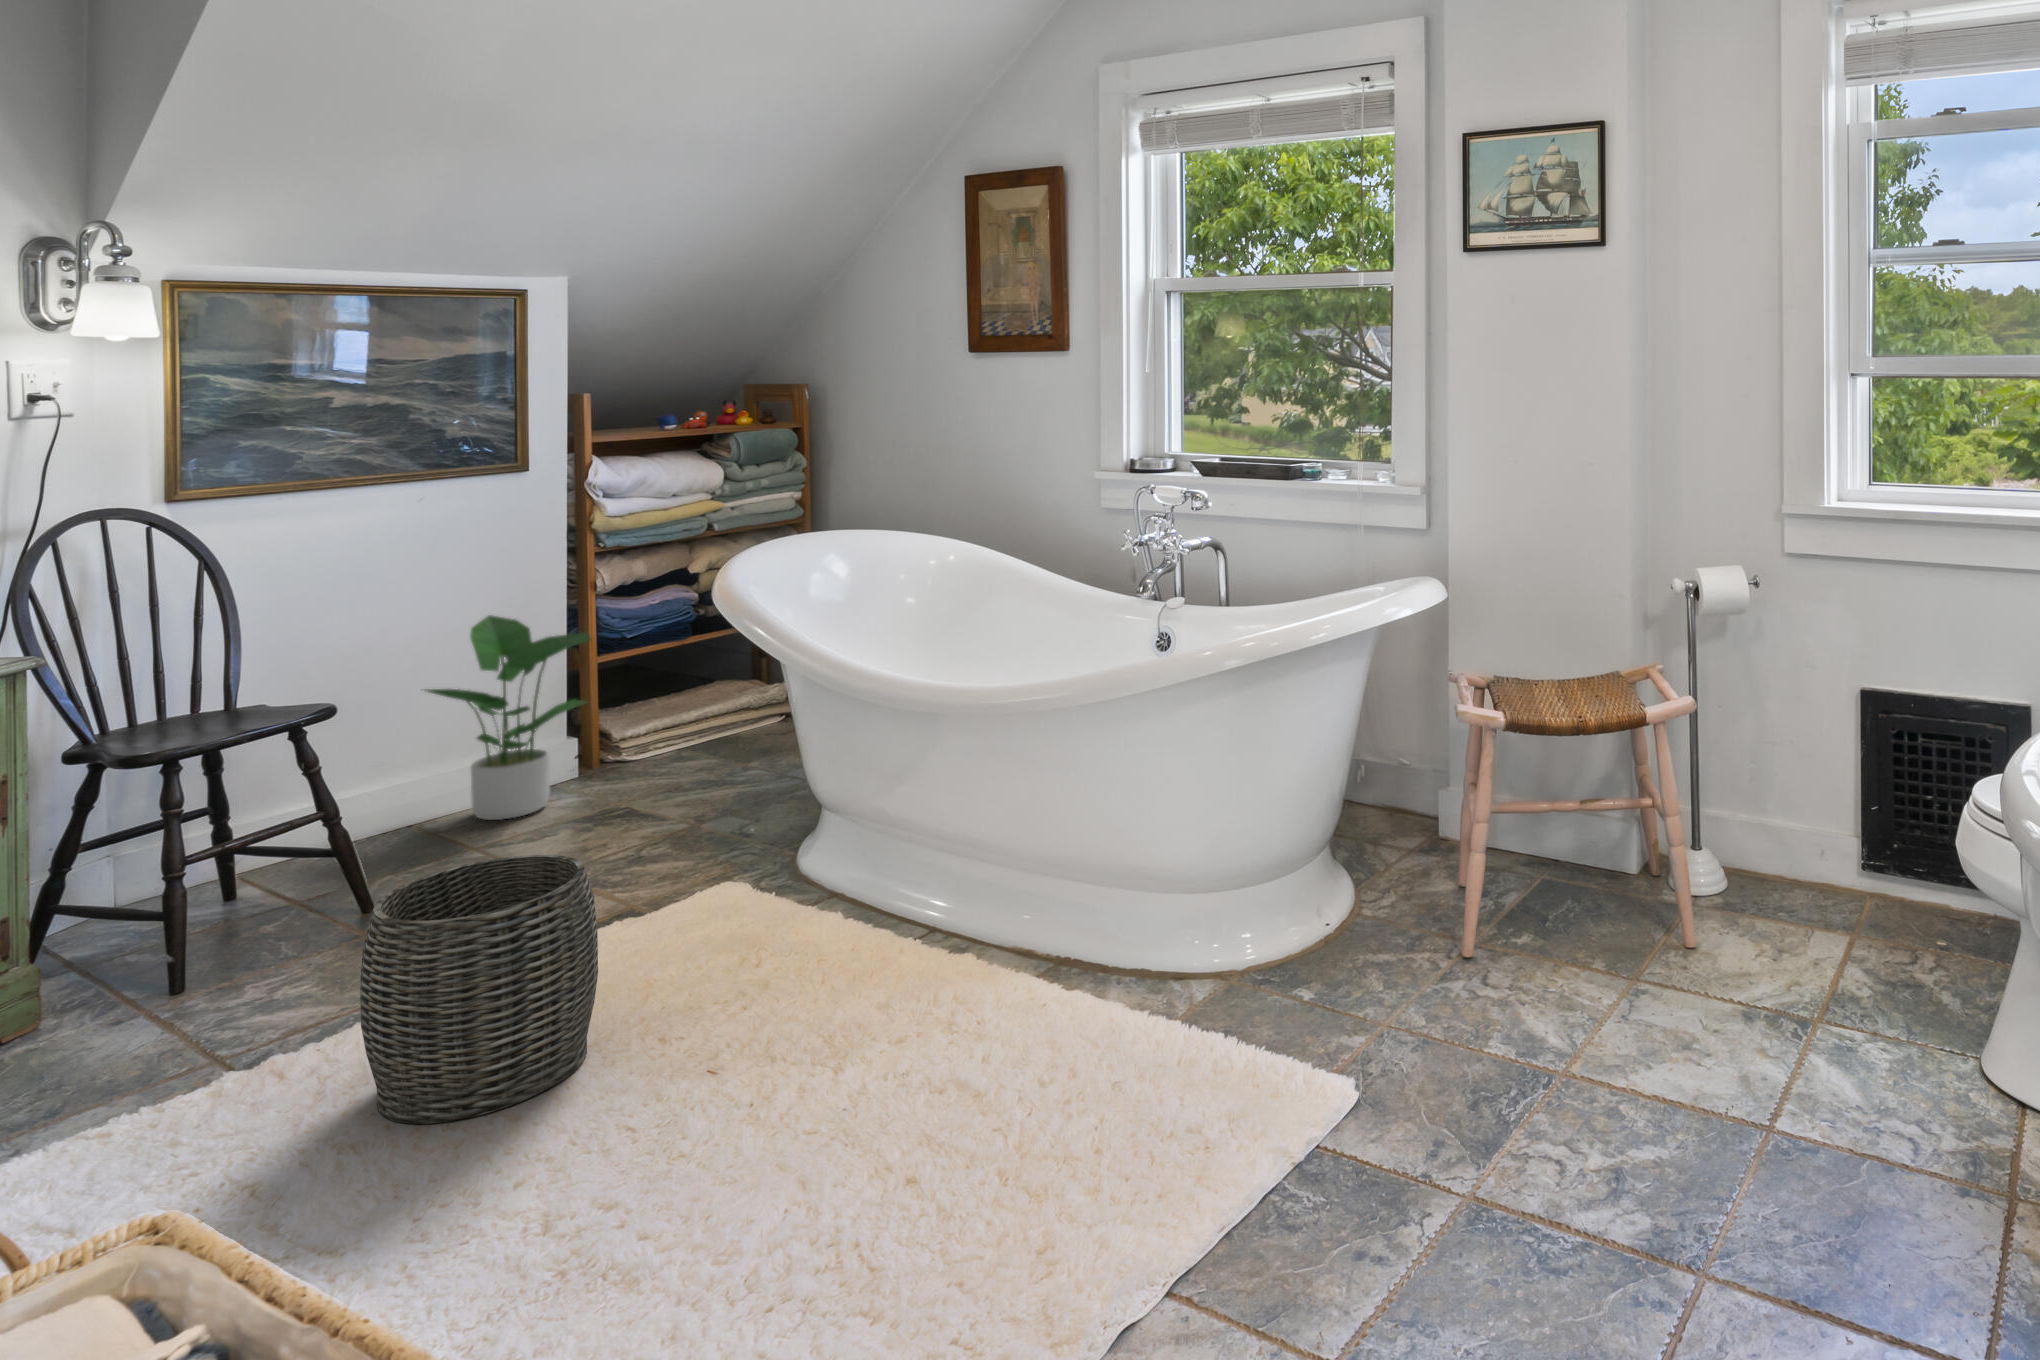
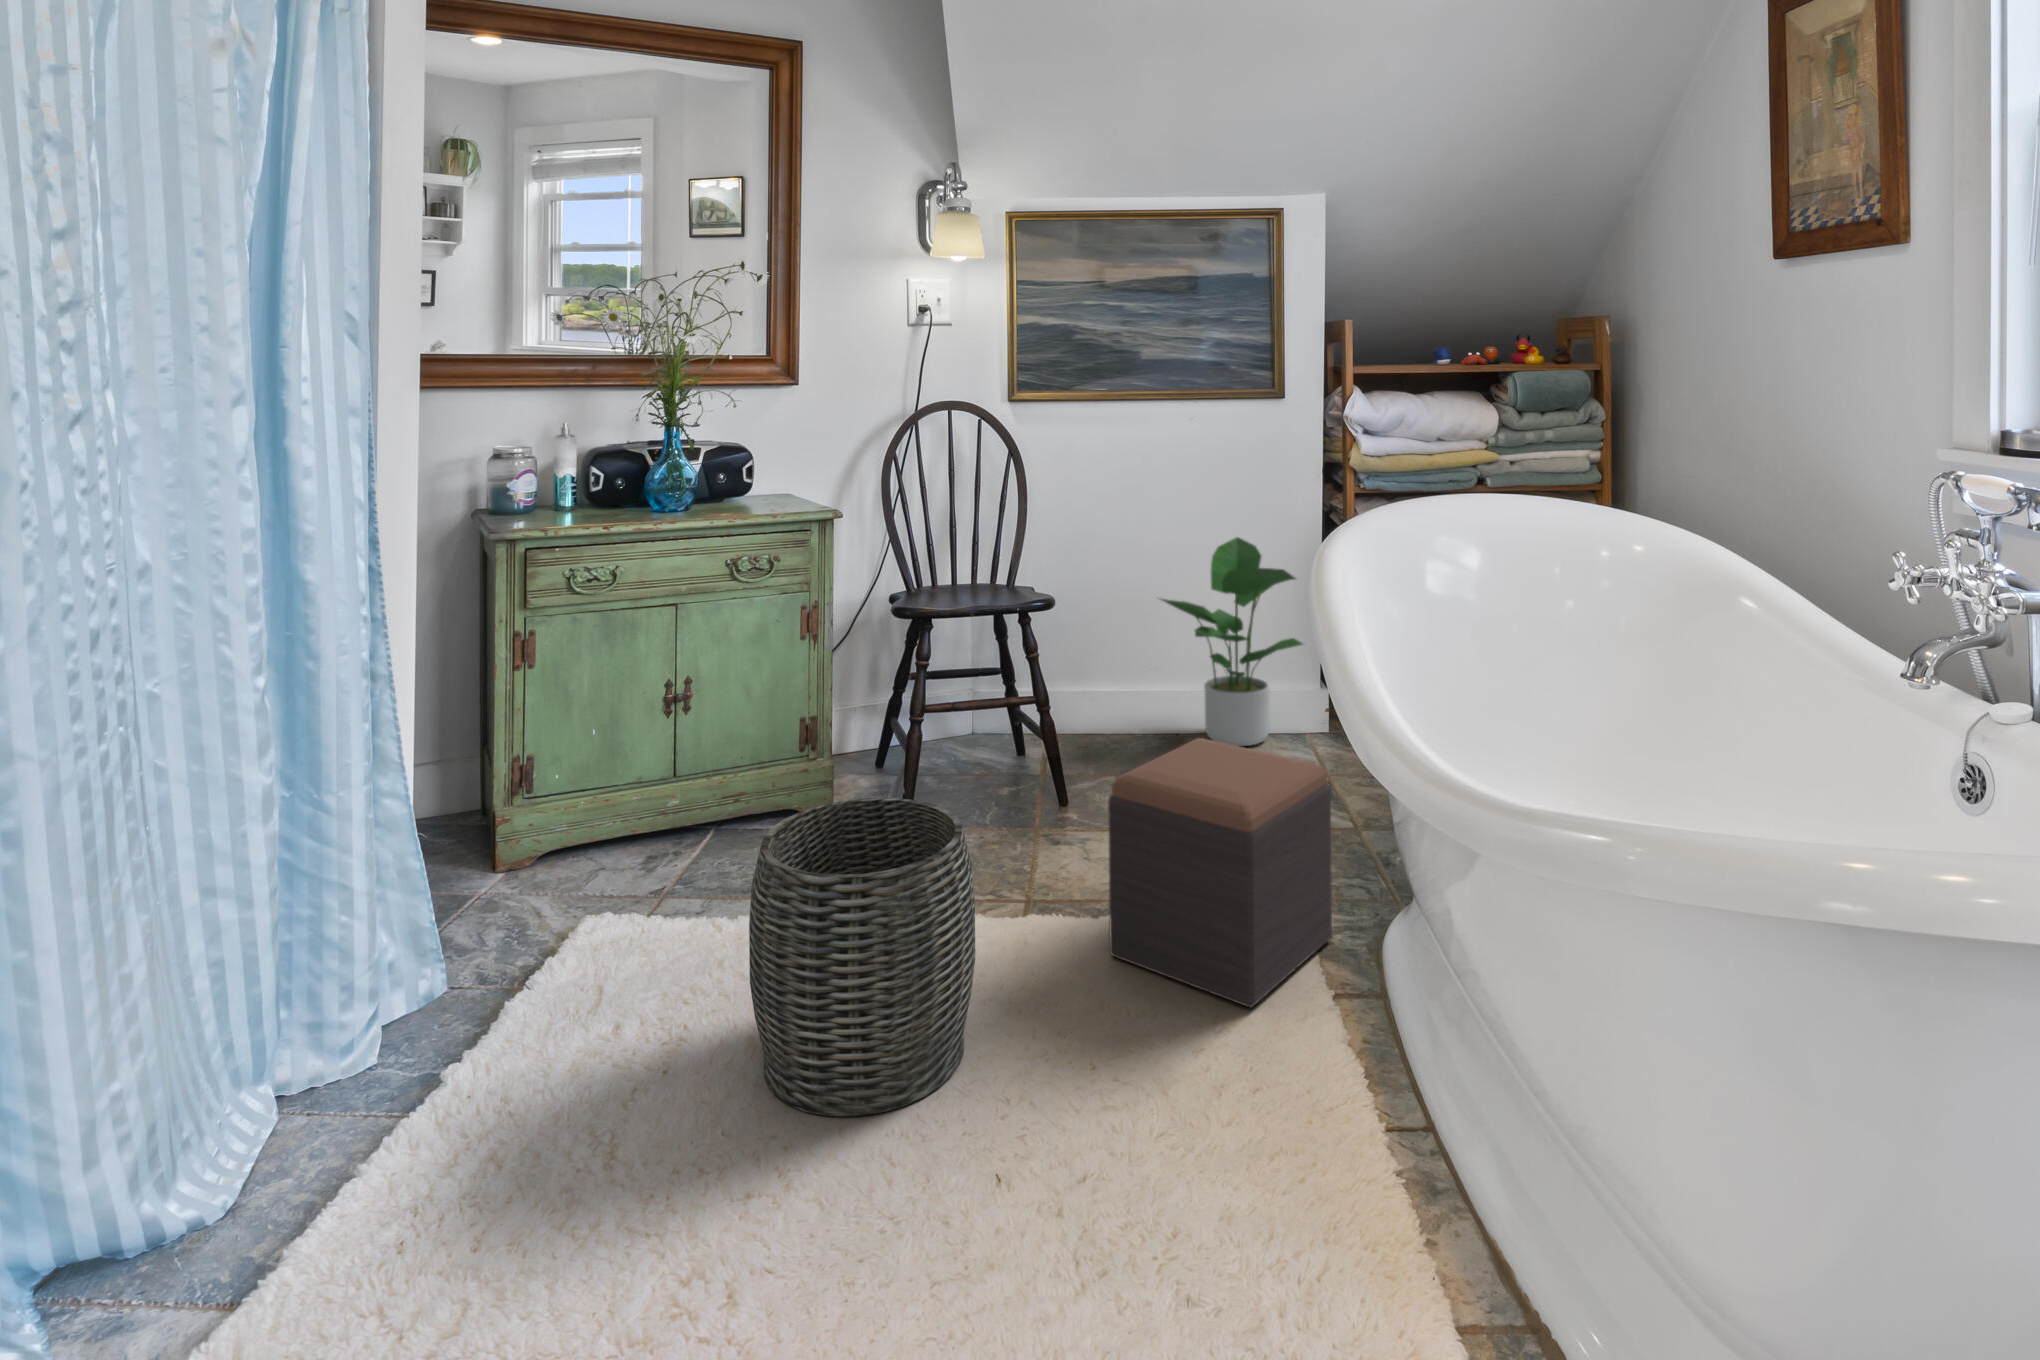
footstool: none [611,753,777,954] -> present [1108,738,1332,1008]

